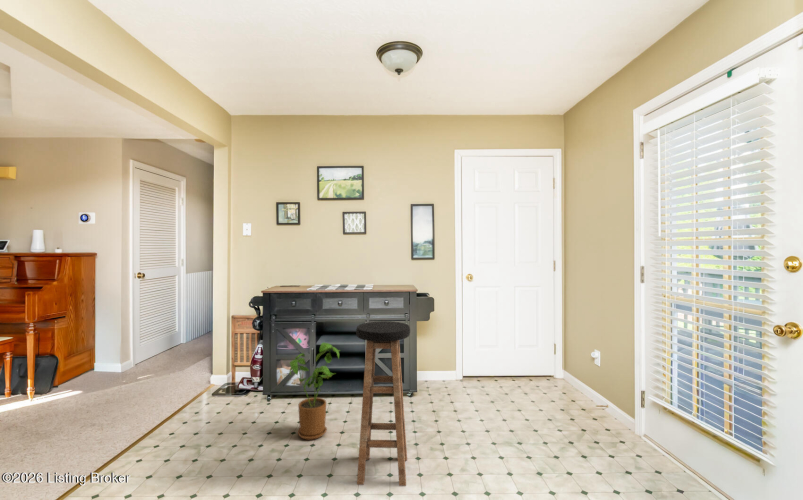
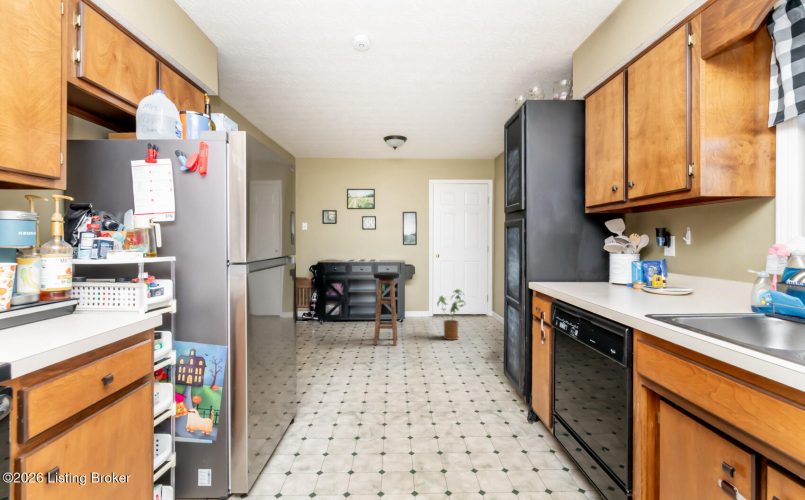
house plant: present [289,343,340,440] -> present [437,289,465,340]

